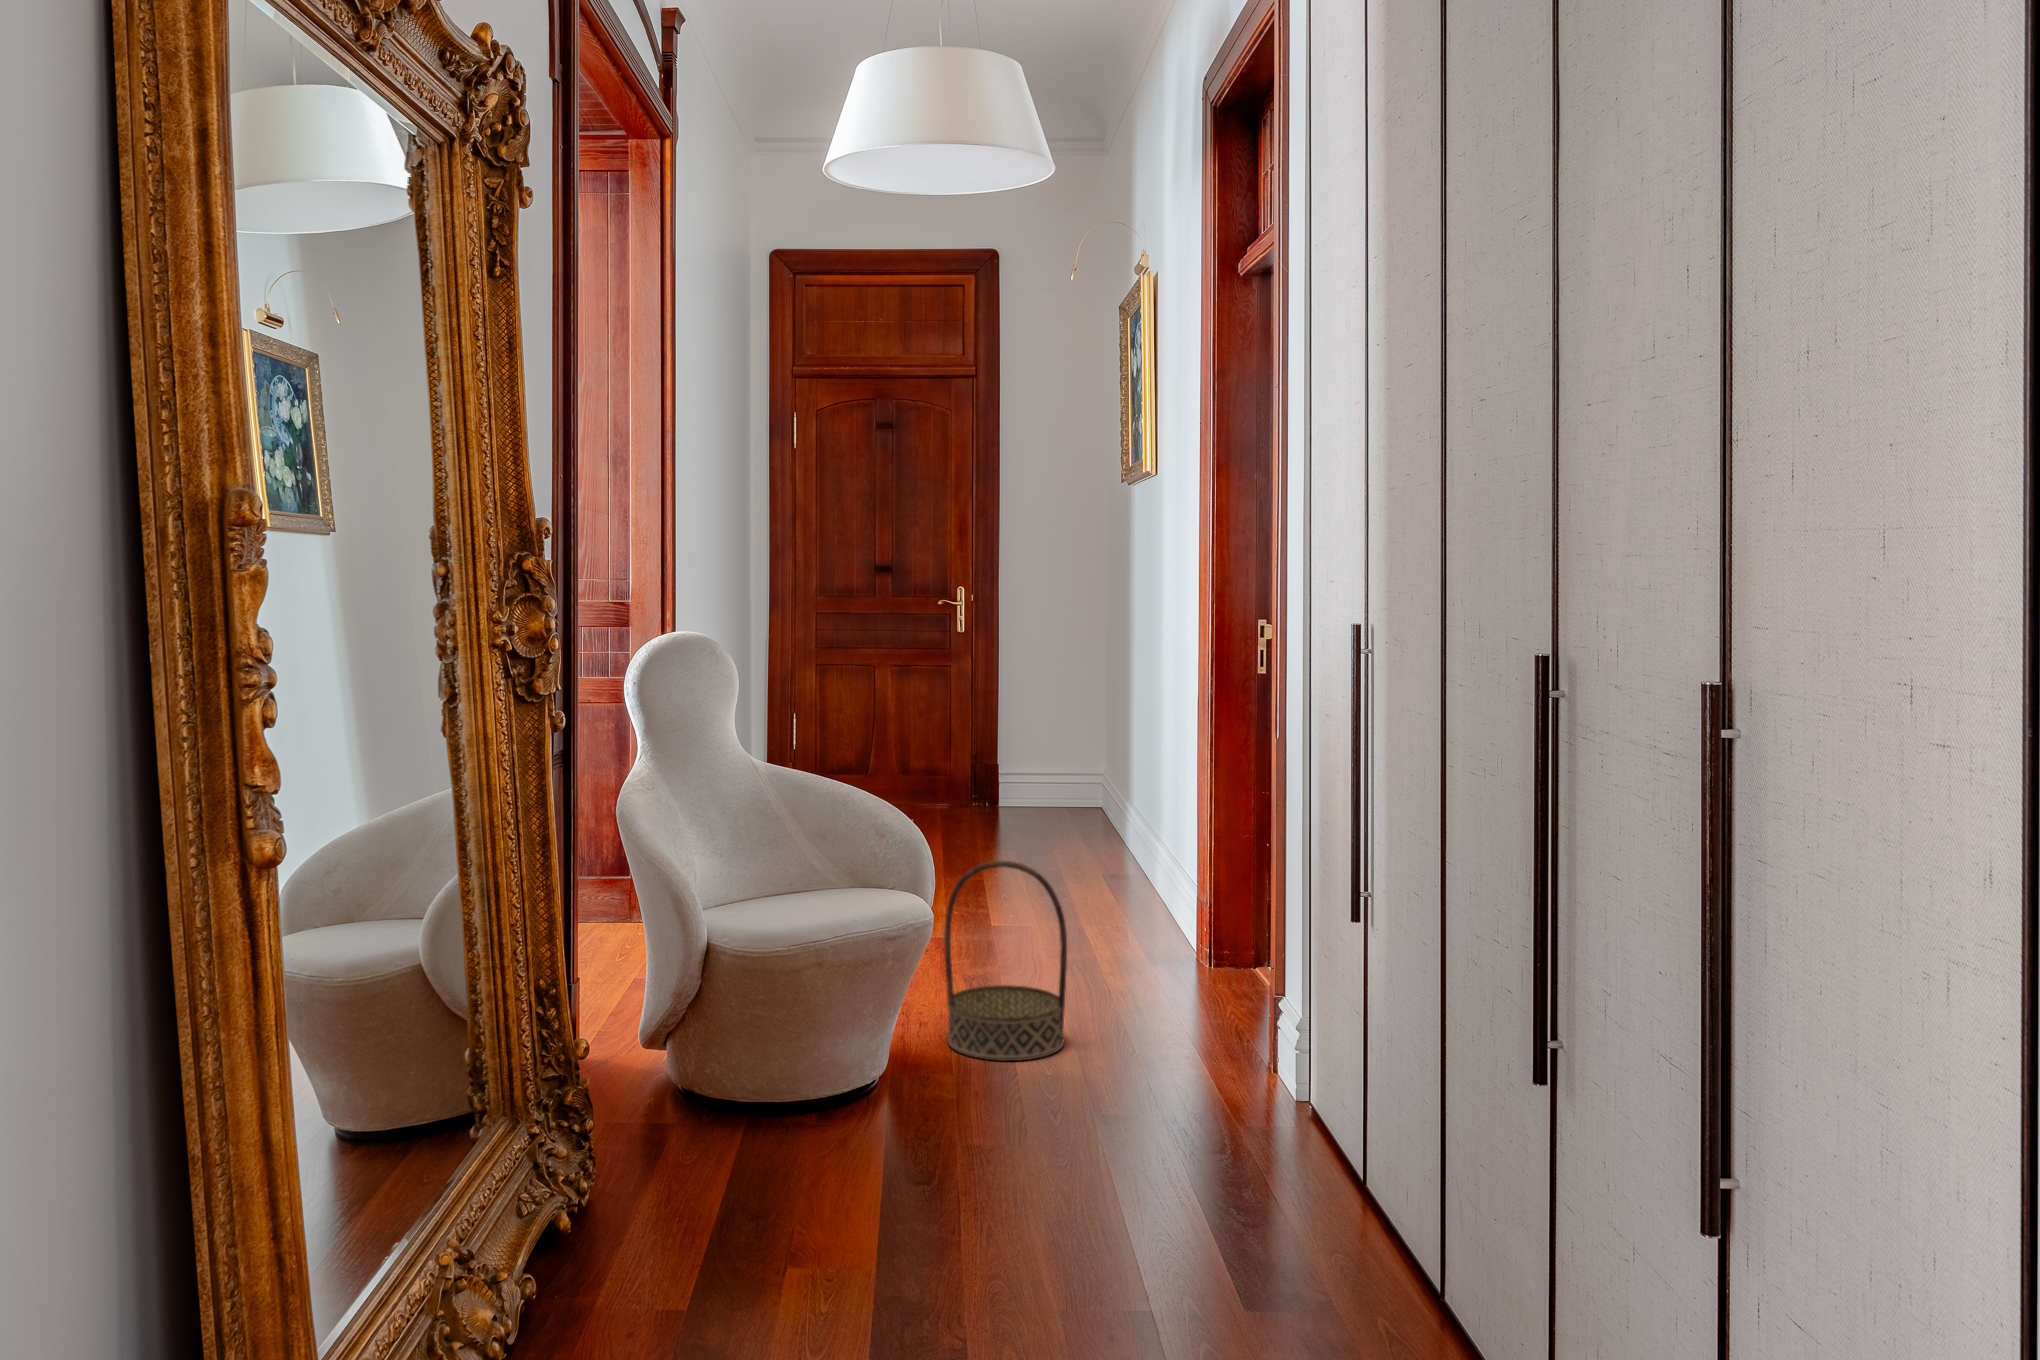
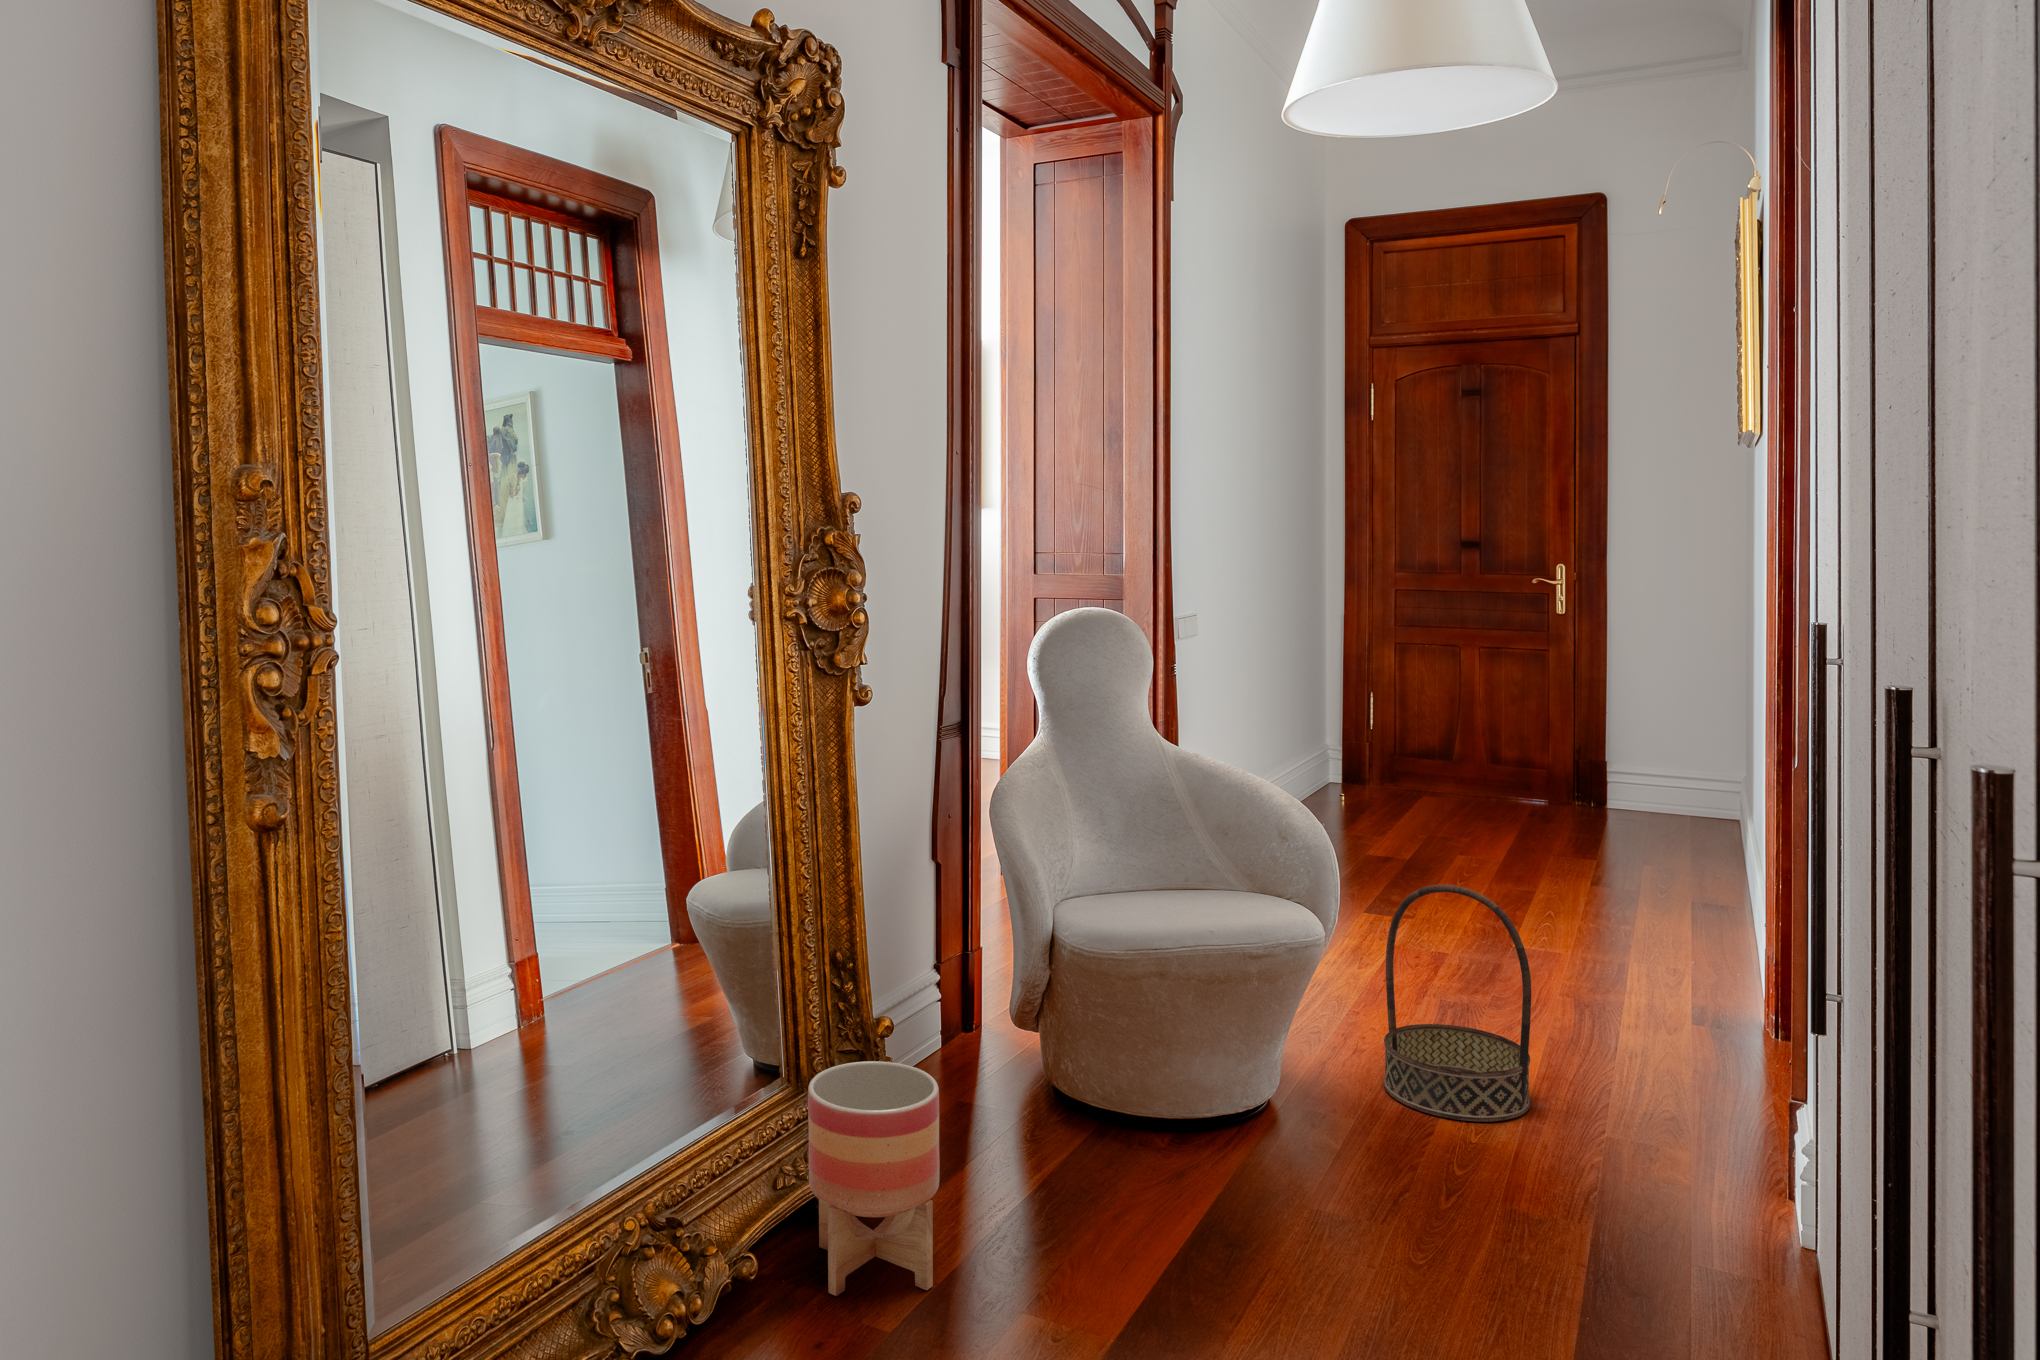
planter: none [547,1075,680,1306] -> present [808,1061,940,1296]

